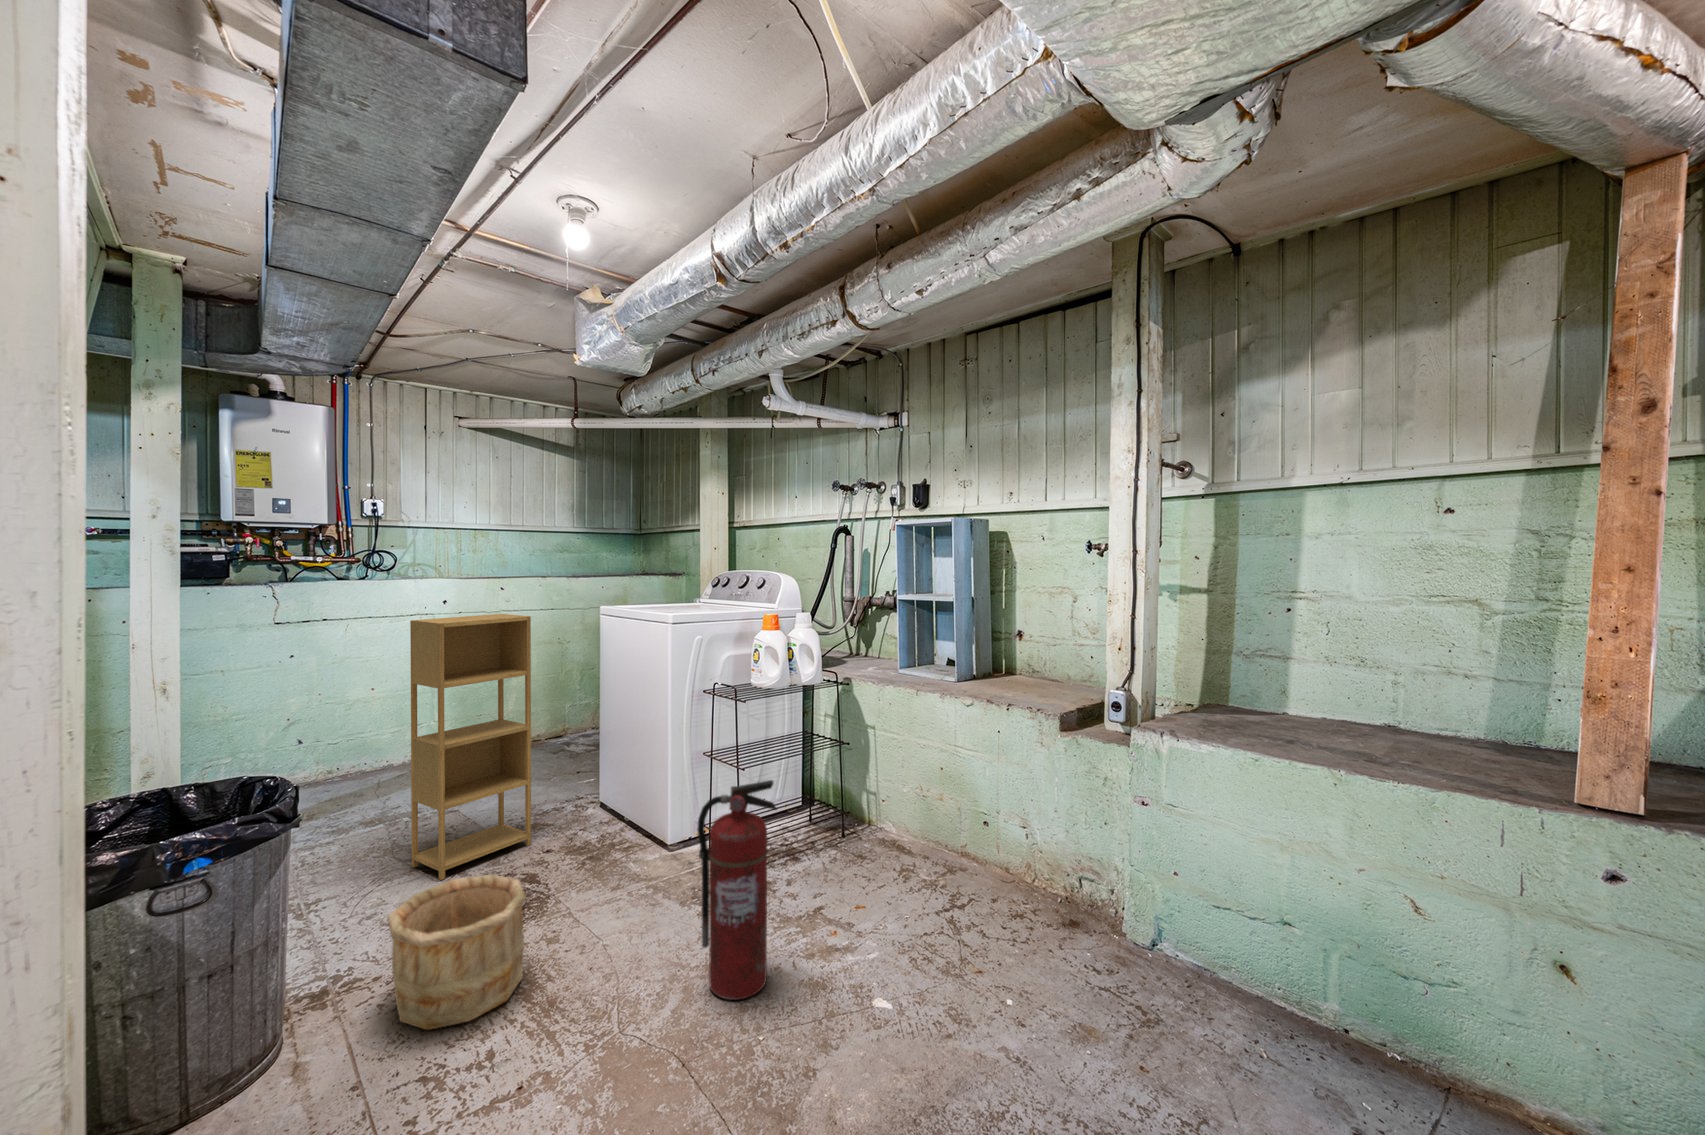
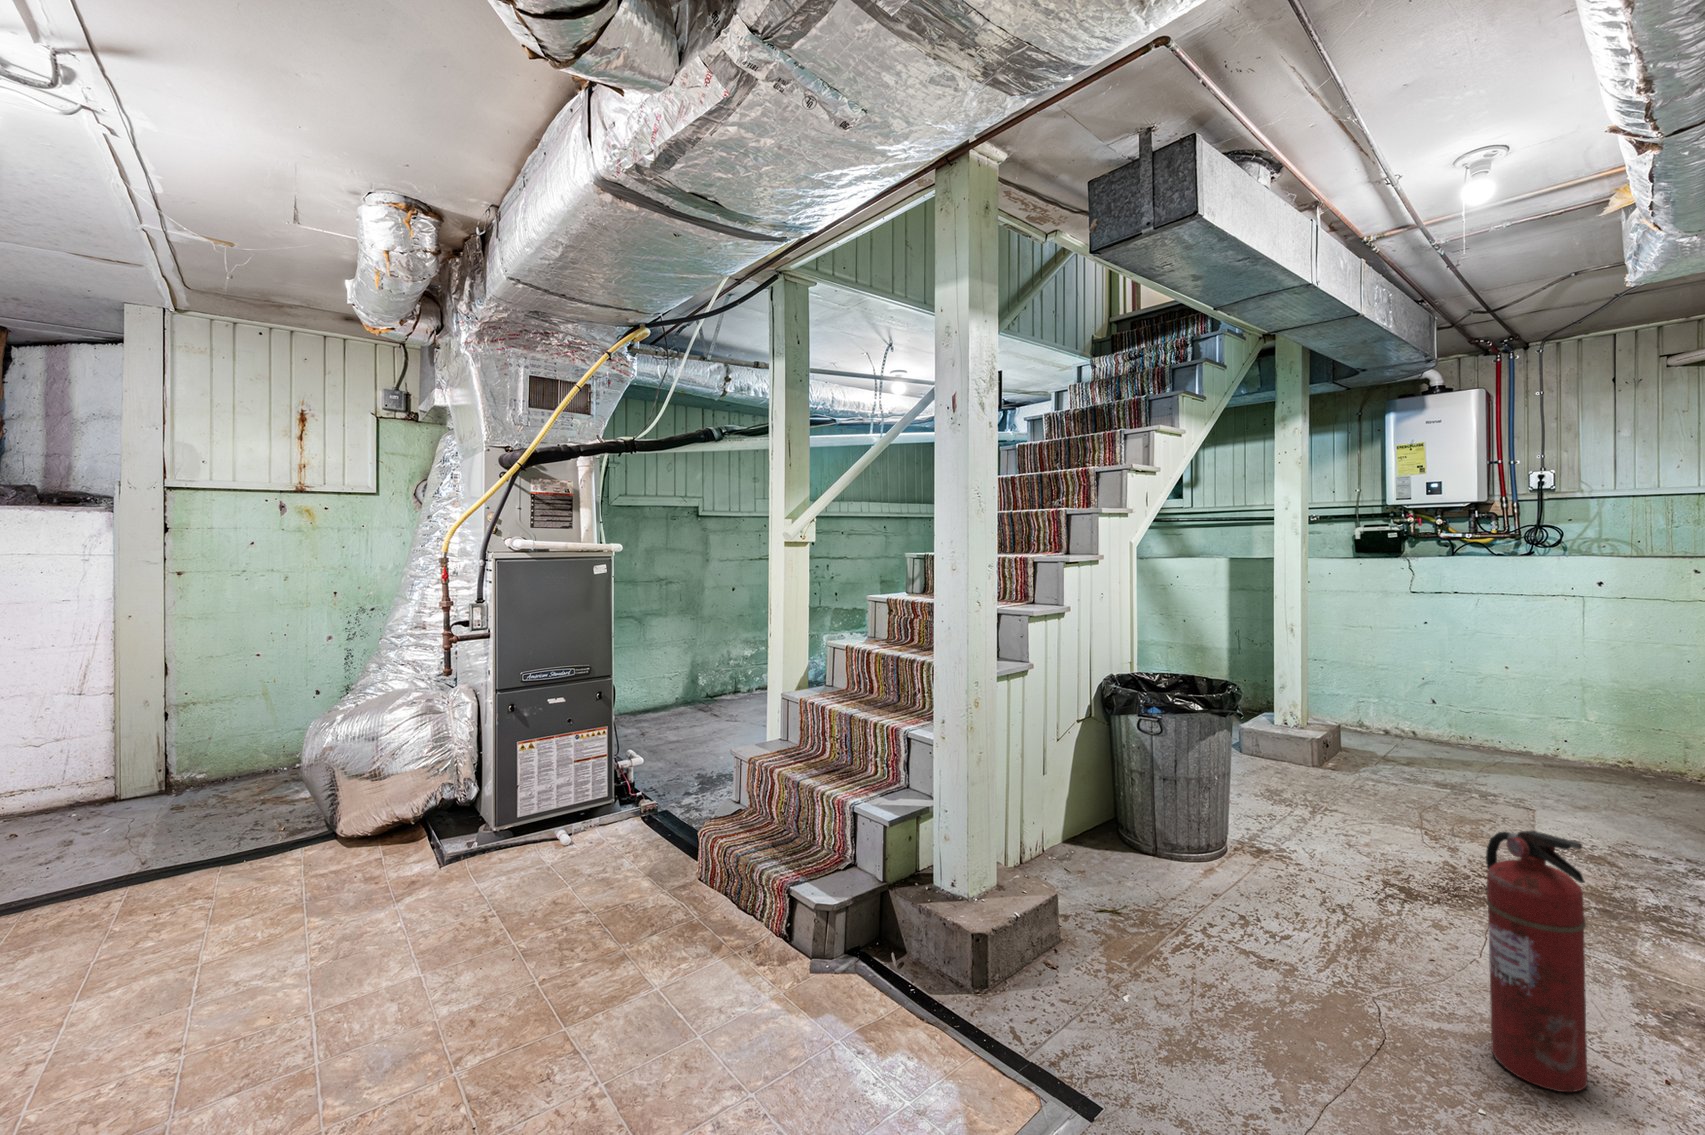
shelving unit: present [410,614,531,880] -> none [1412,600,1550,862]
wooden bucket: present [387,875,526,1030] -> none [1262,812,1380,924]

